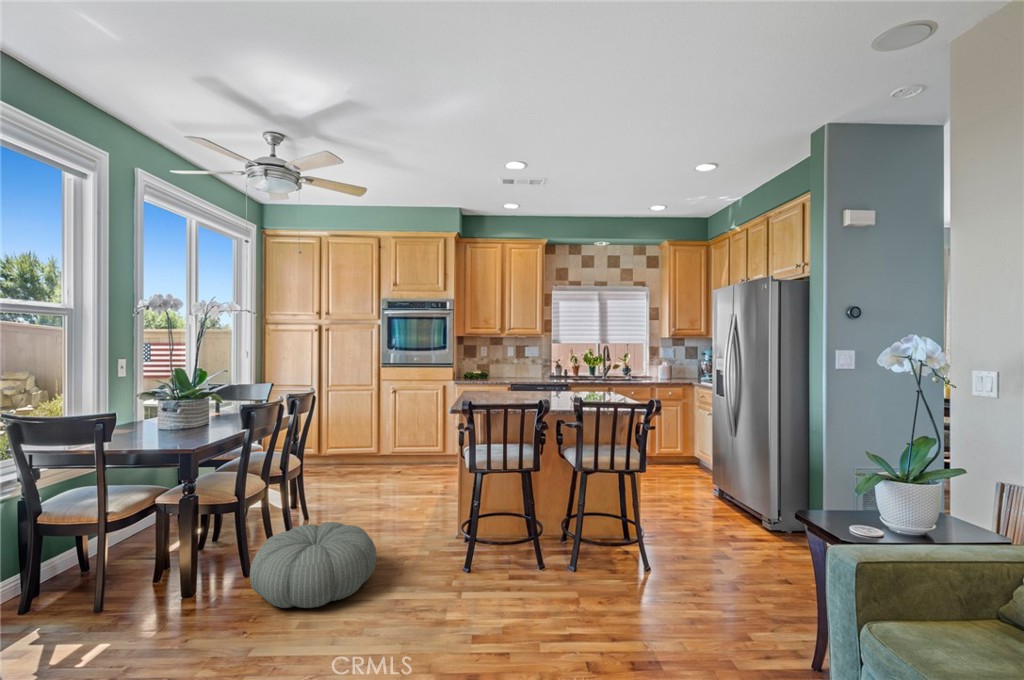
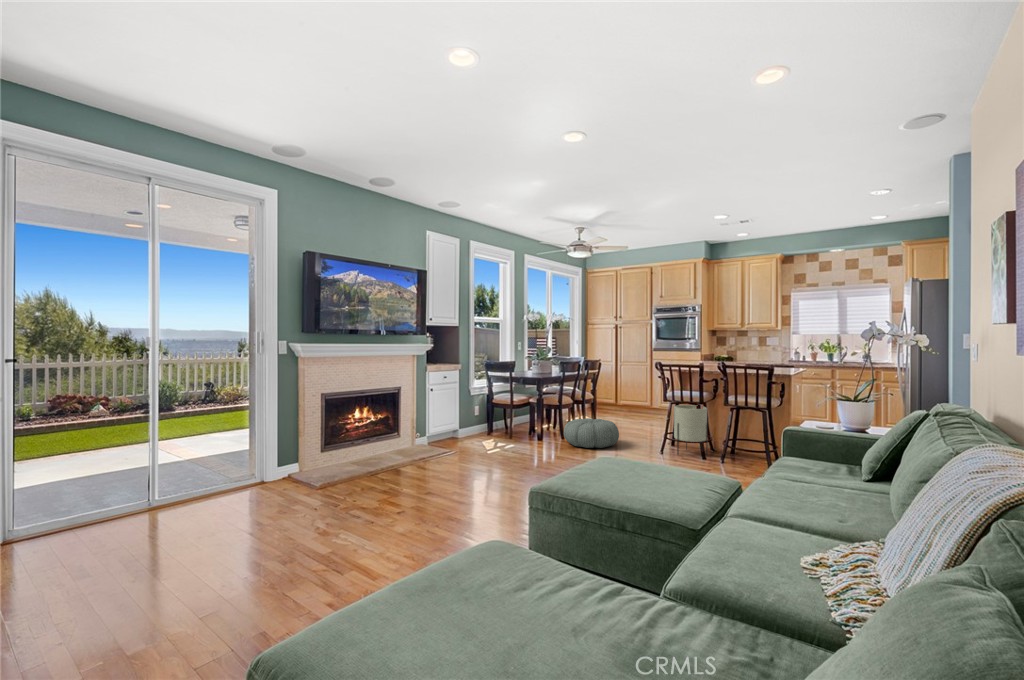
planter: none [484,477,541,581] -> present [674,405,708,454]

